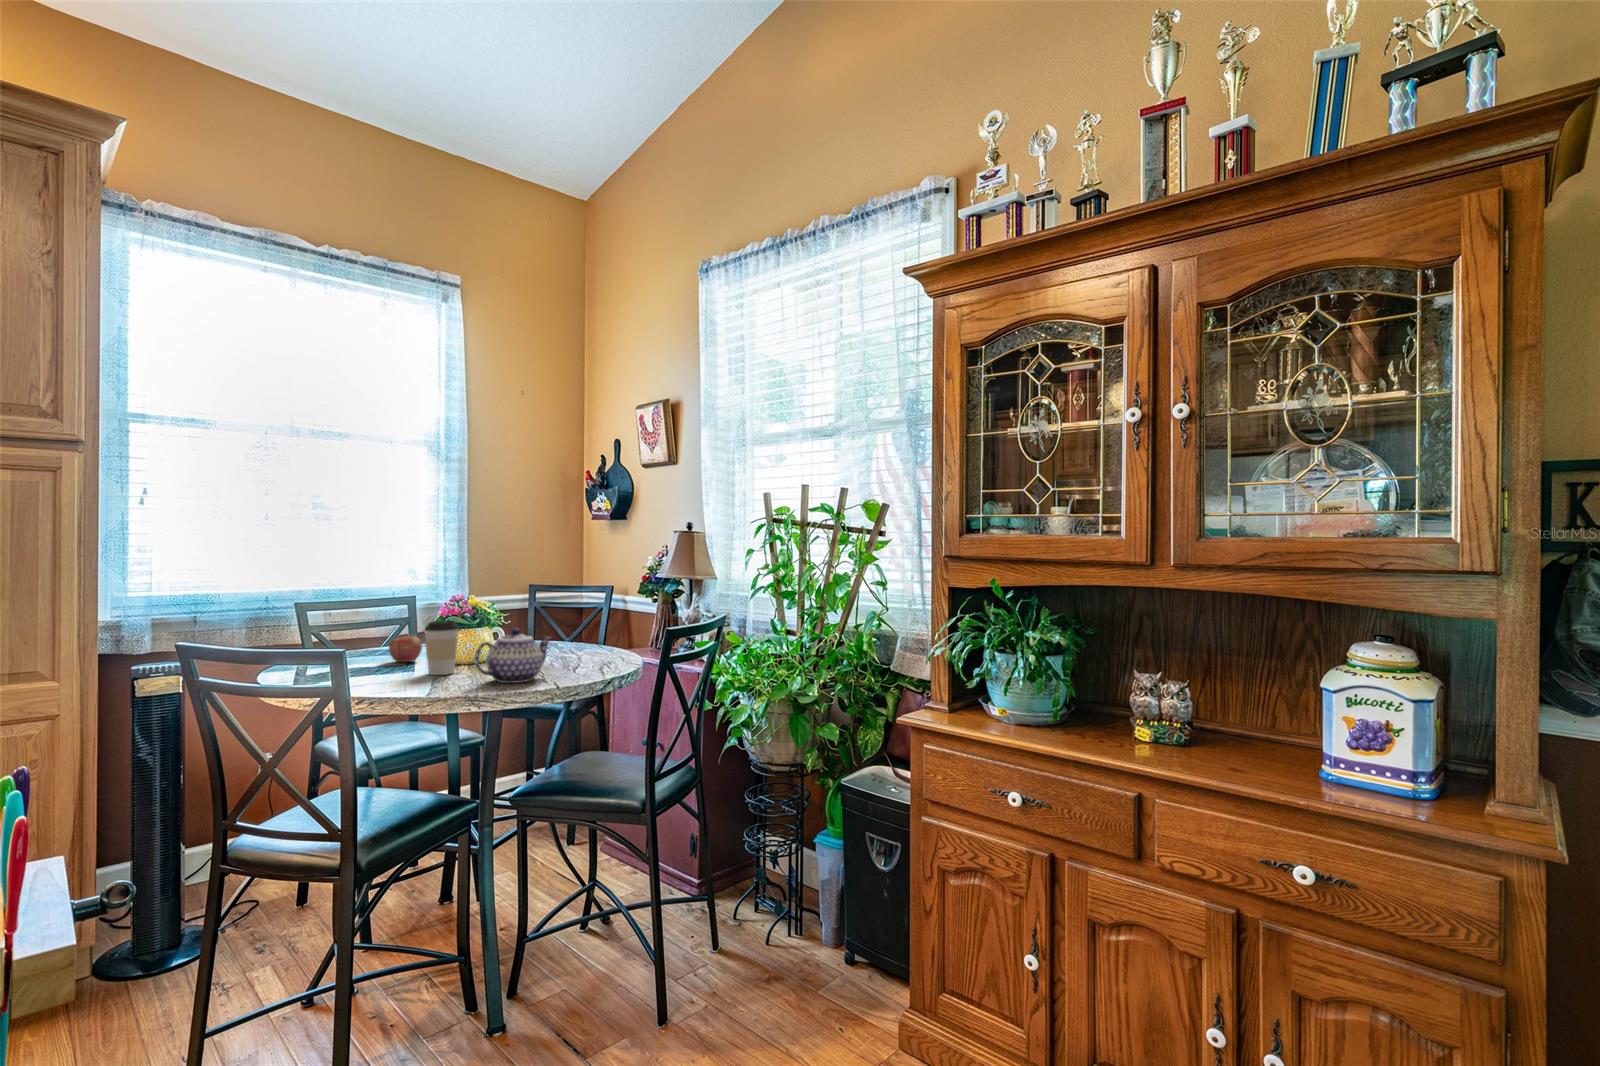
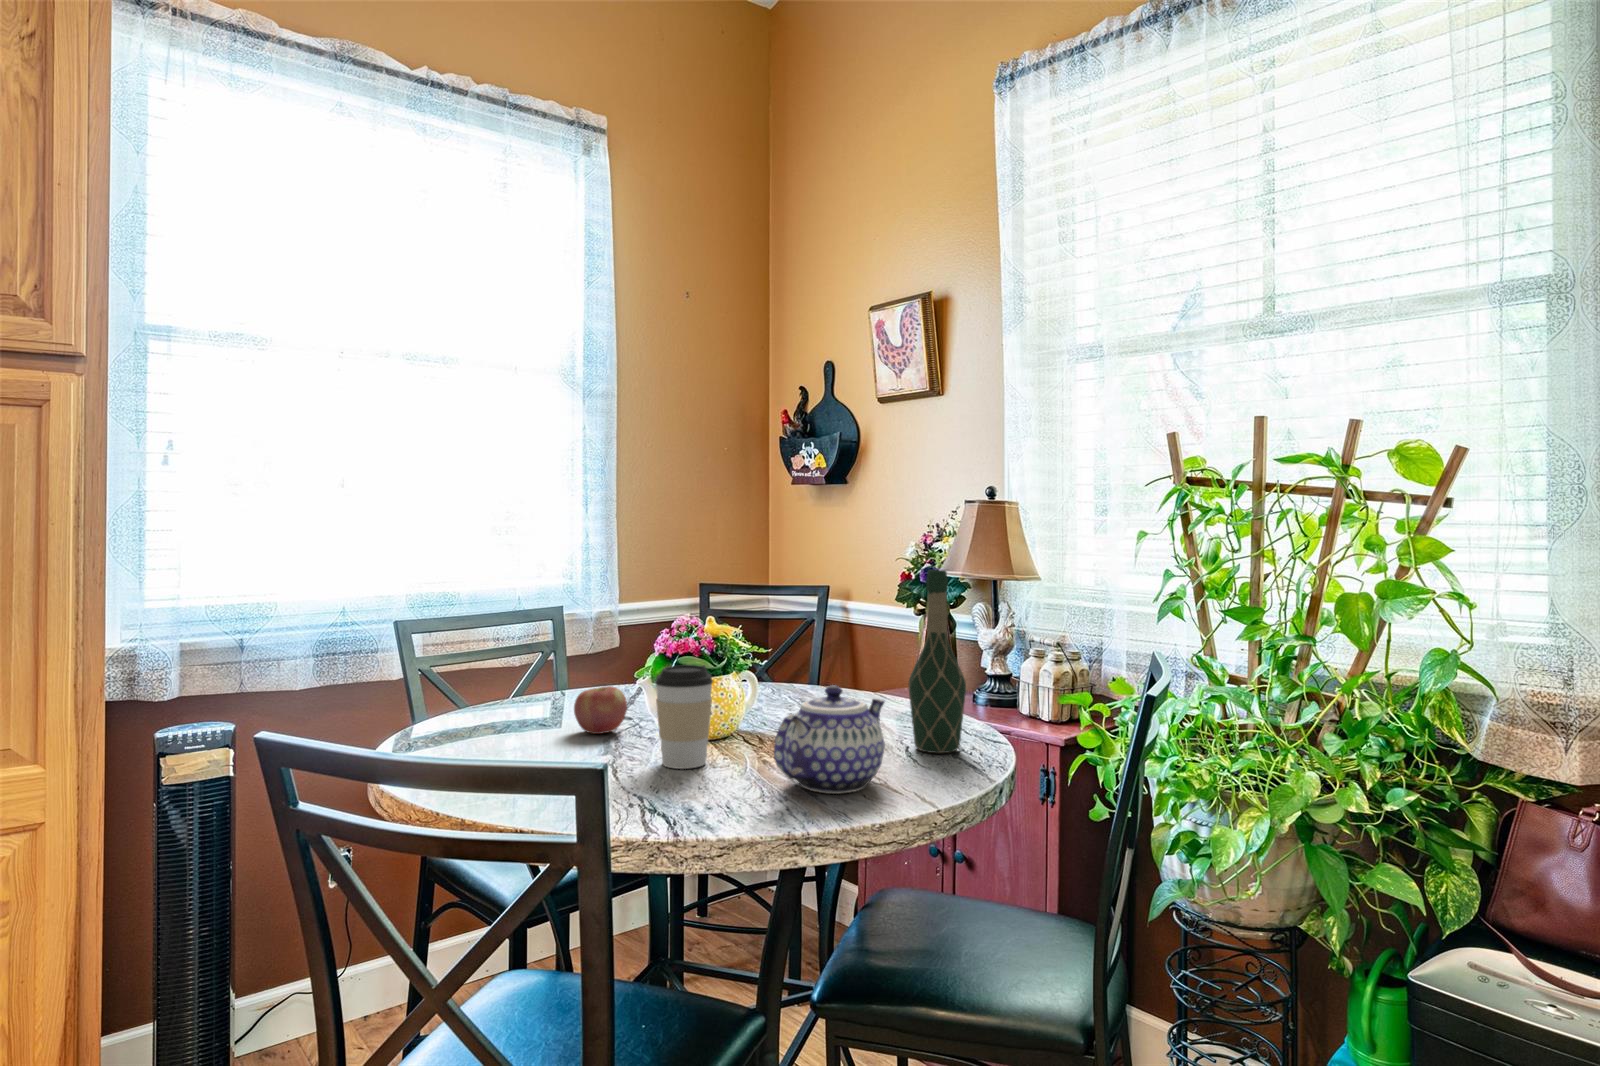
wine bottle: none [579,569,611,668] -> present [909,570,966,753]

